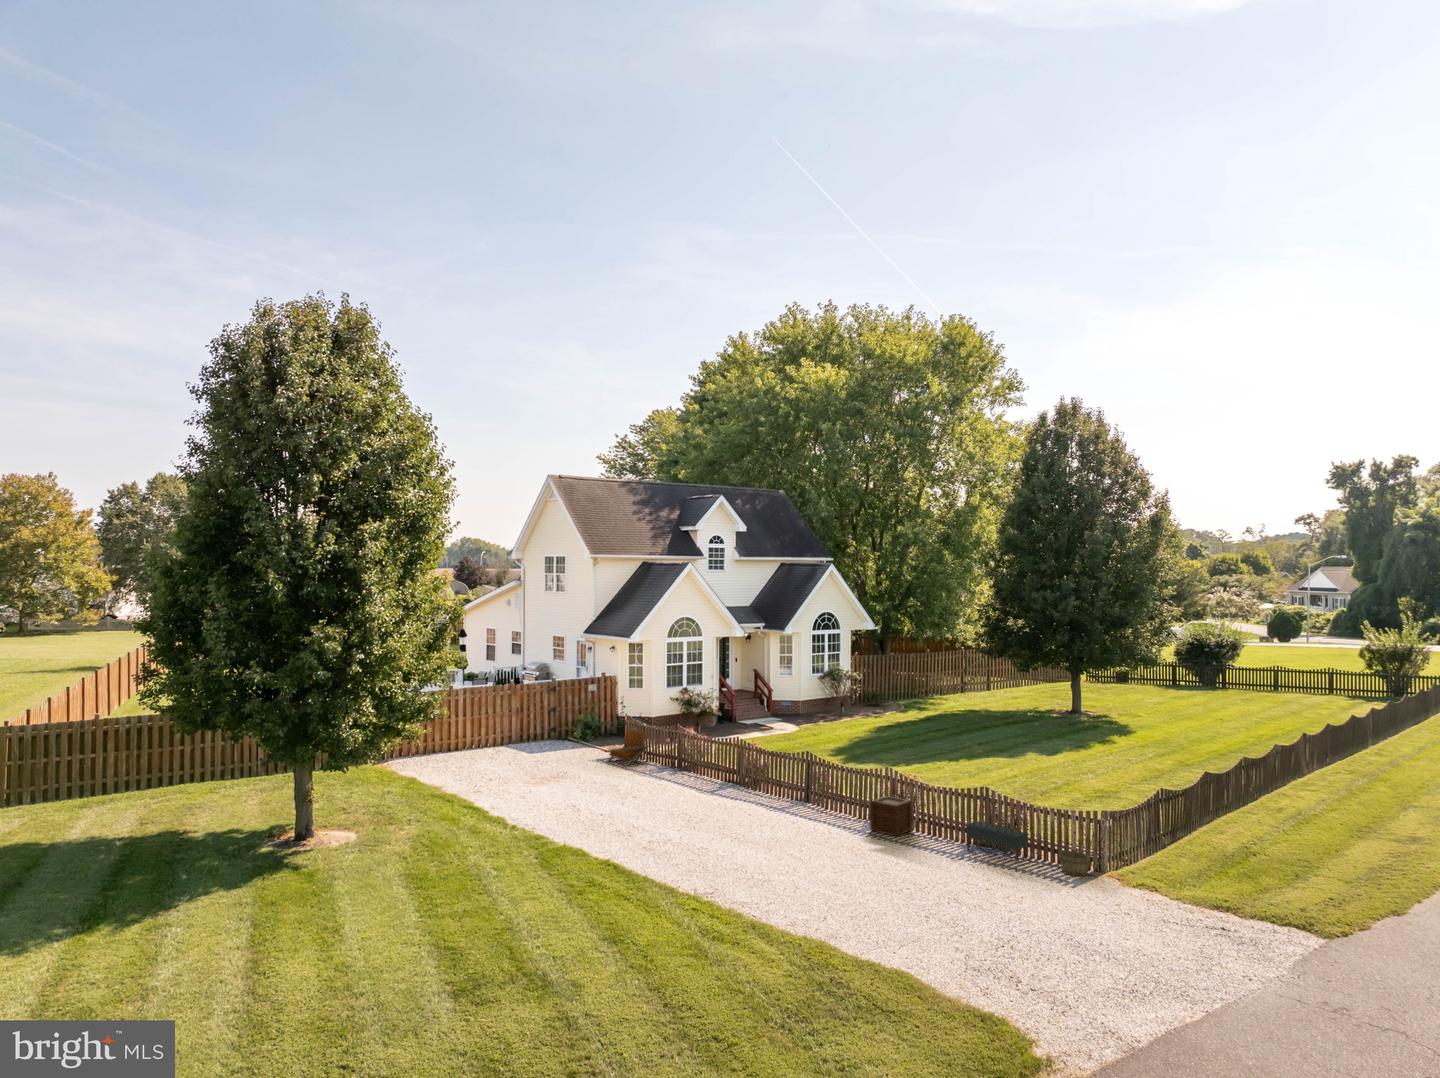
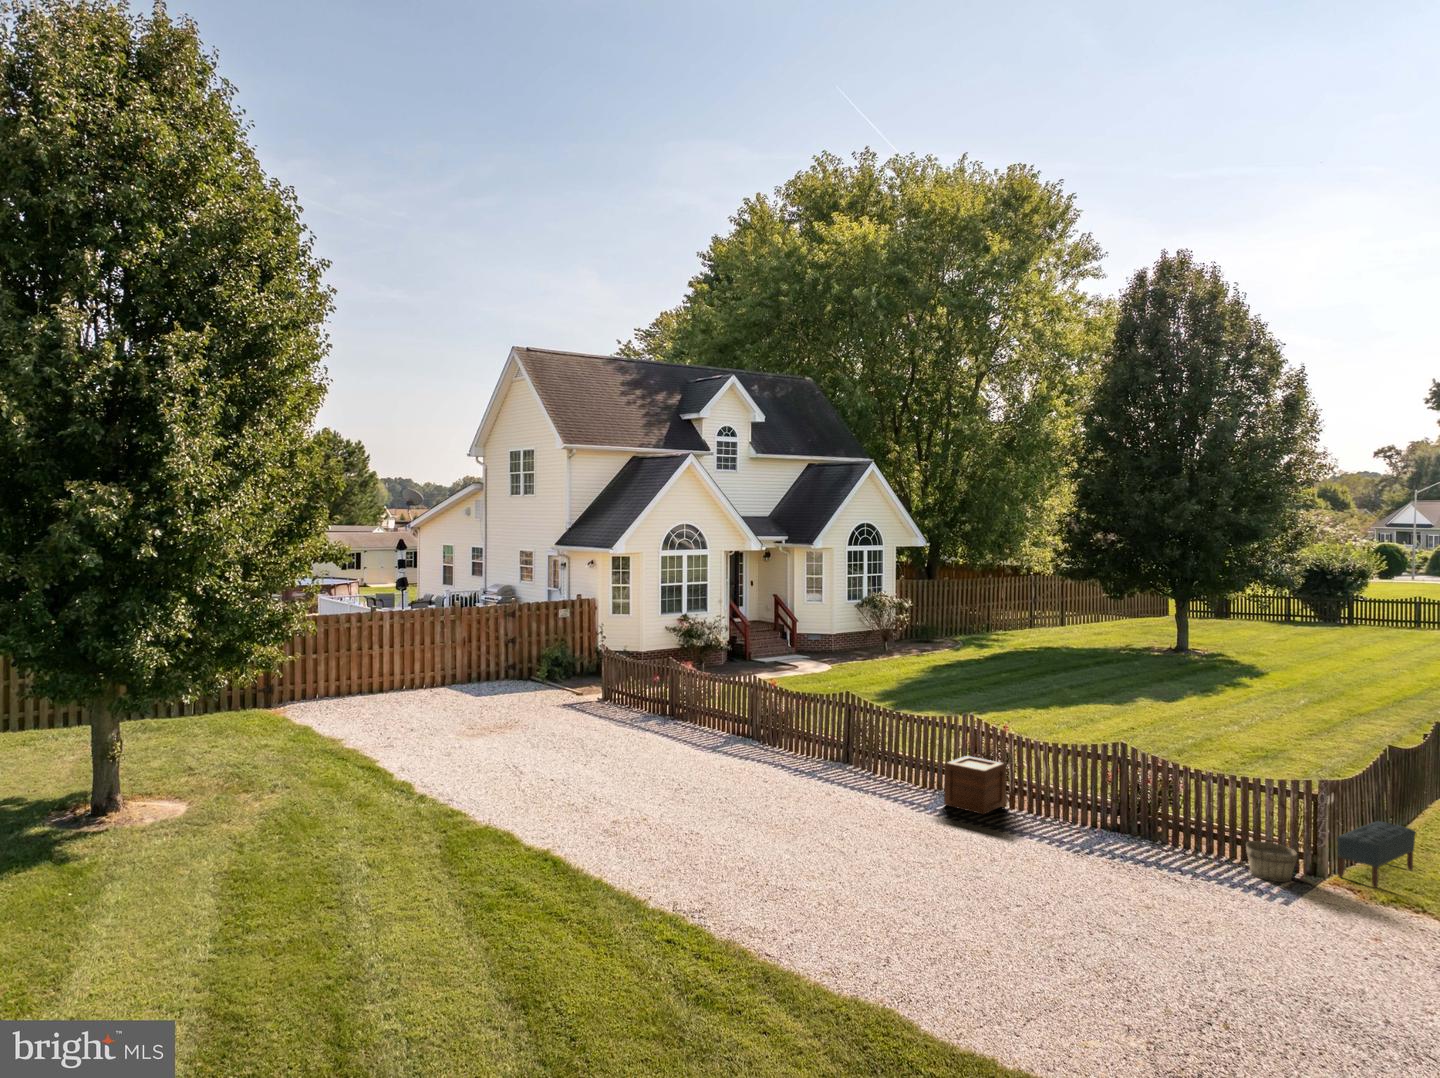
lounge chair: present [606,729,648,767] -> none [576,665,632,715]
bench: present [966,821,1028,863] -> present [1337,821,1416,888]

